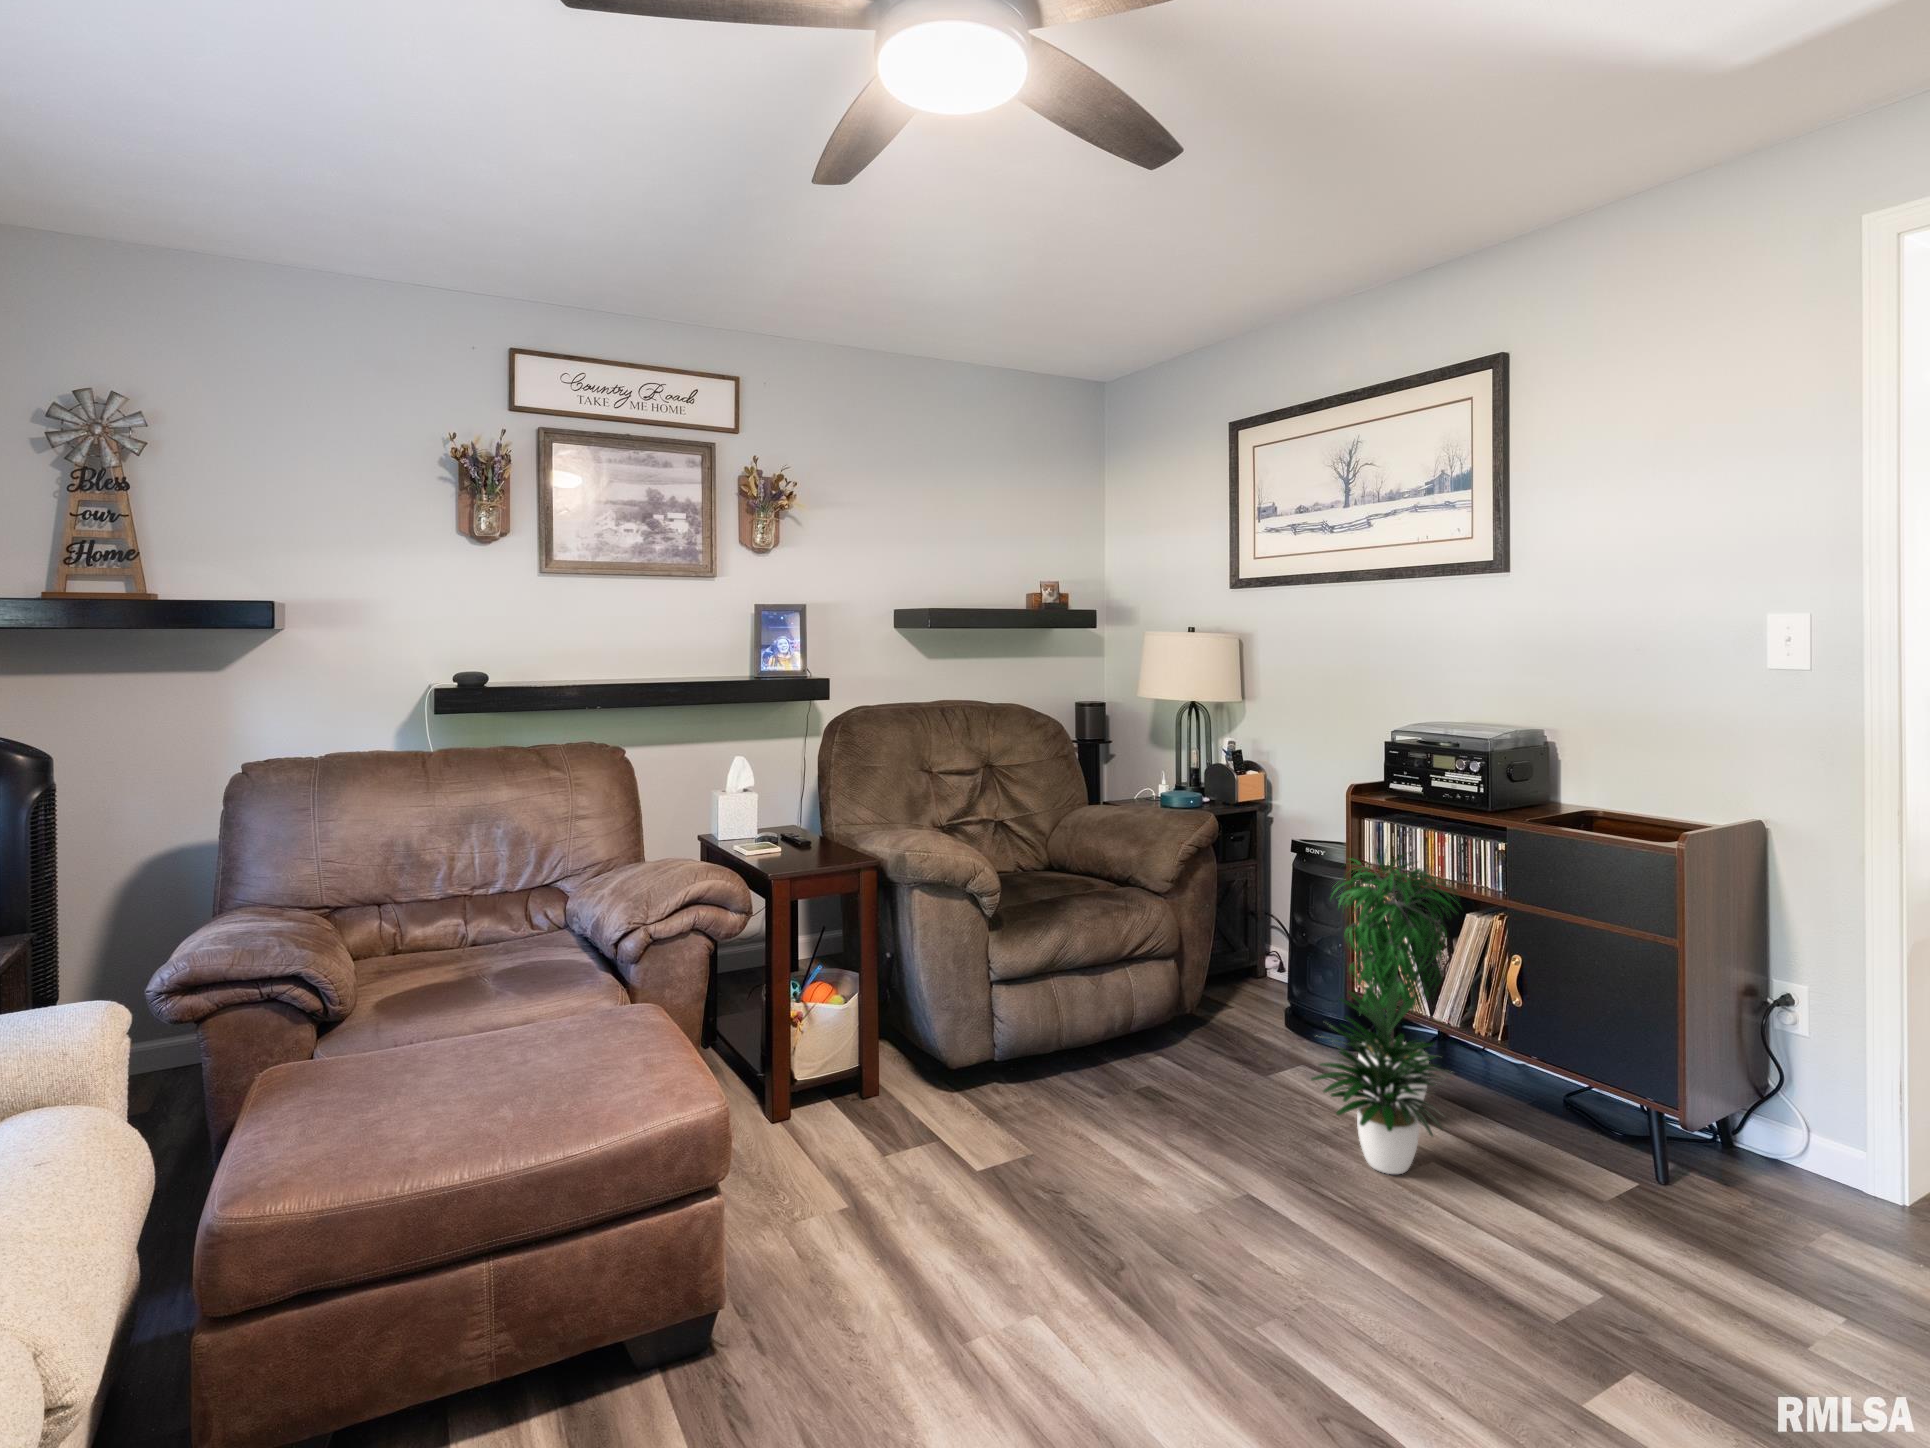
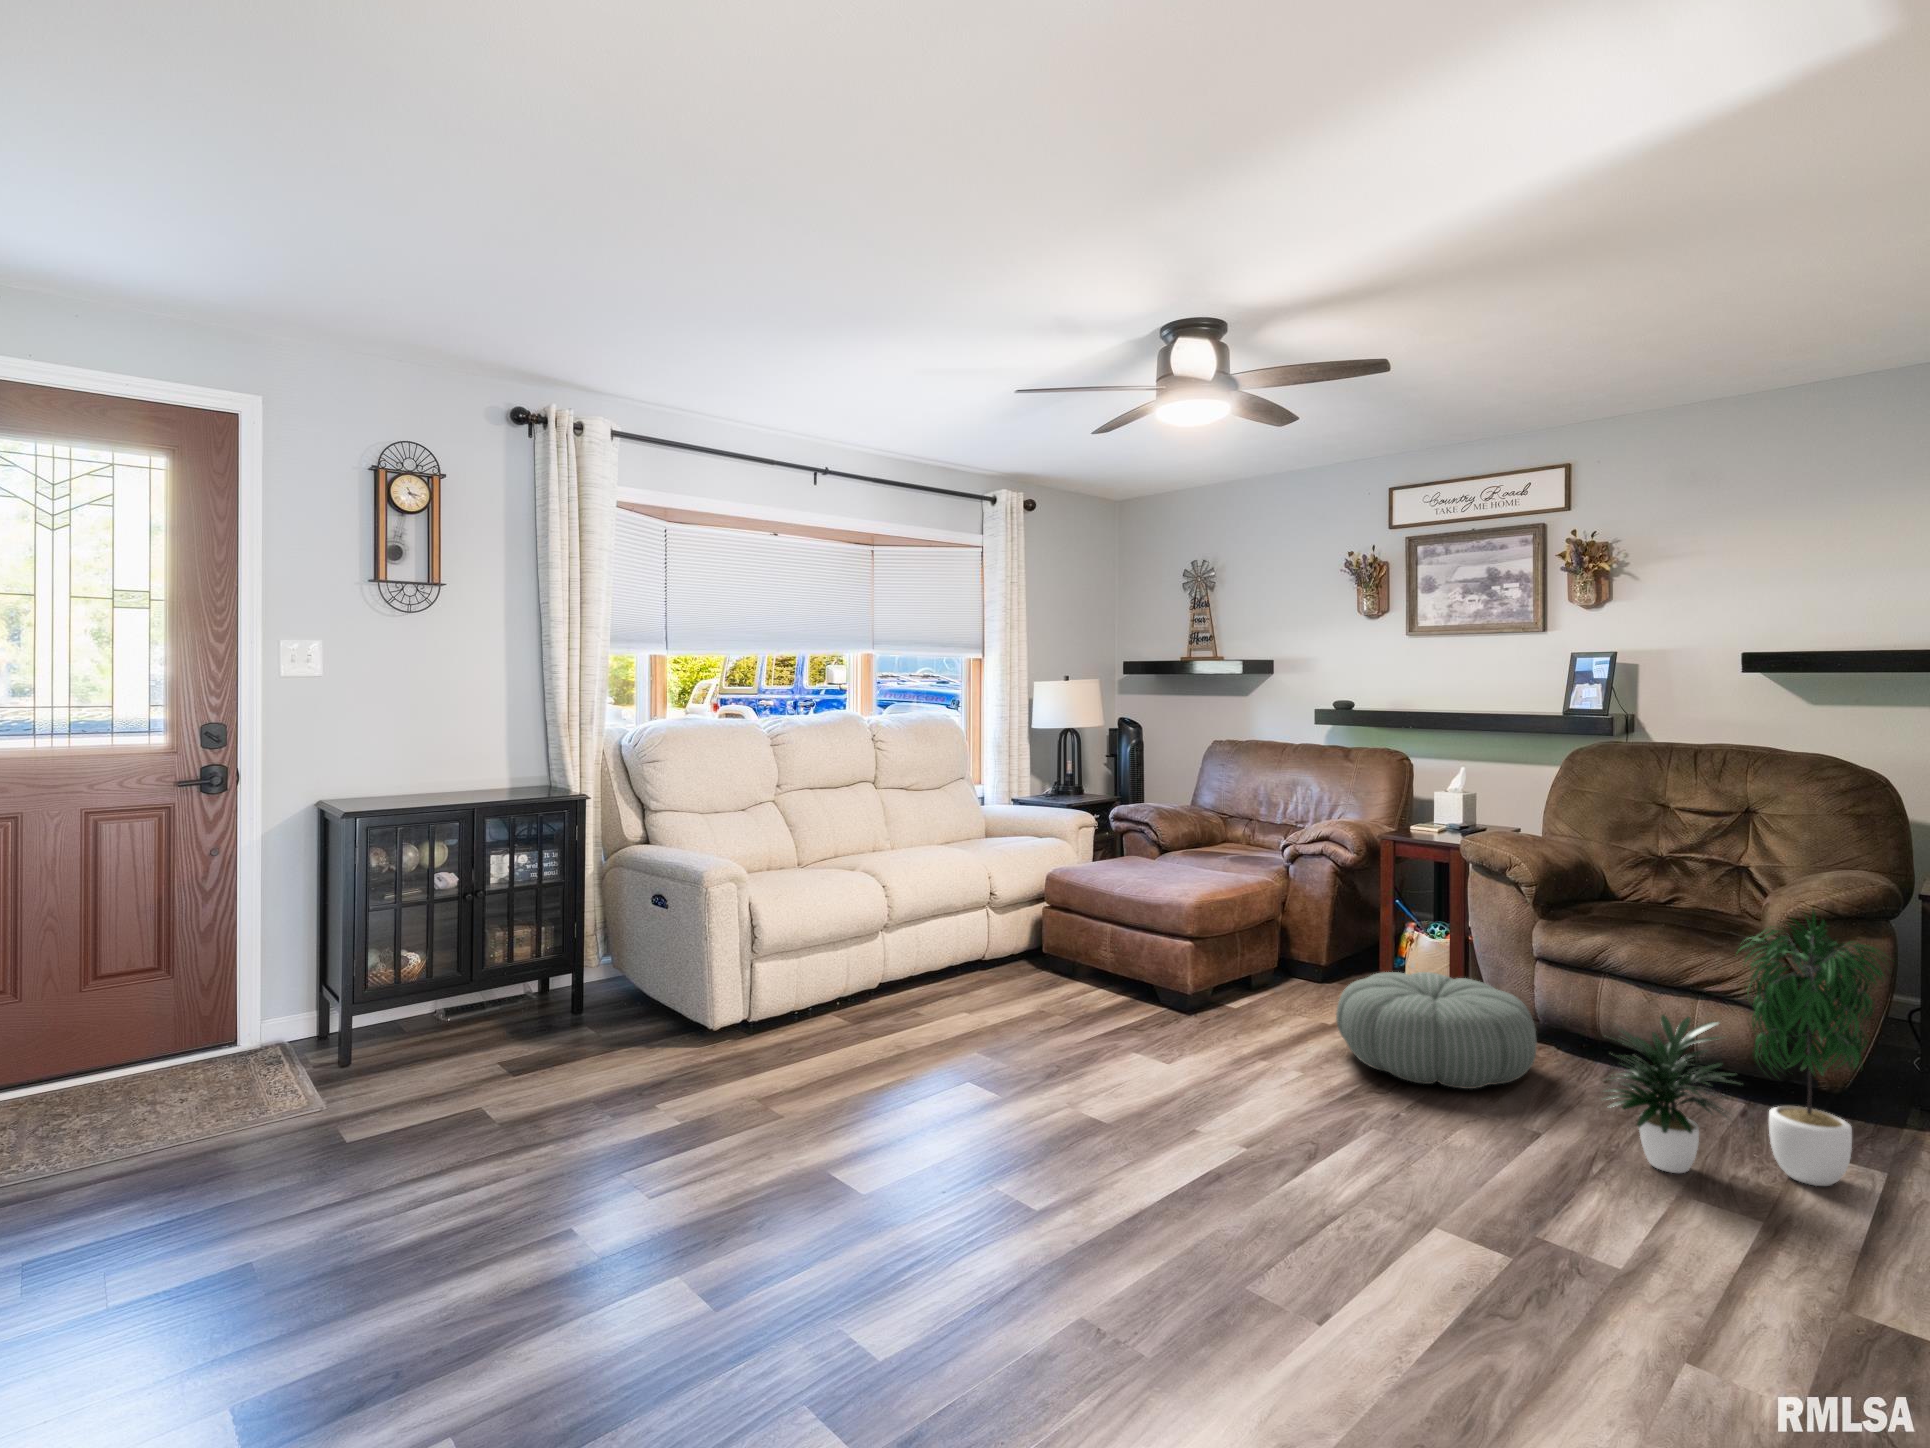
pouf: none [918,1040,1190,1240] -> present [1336,972,1536,1089]

